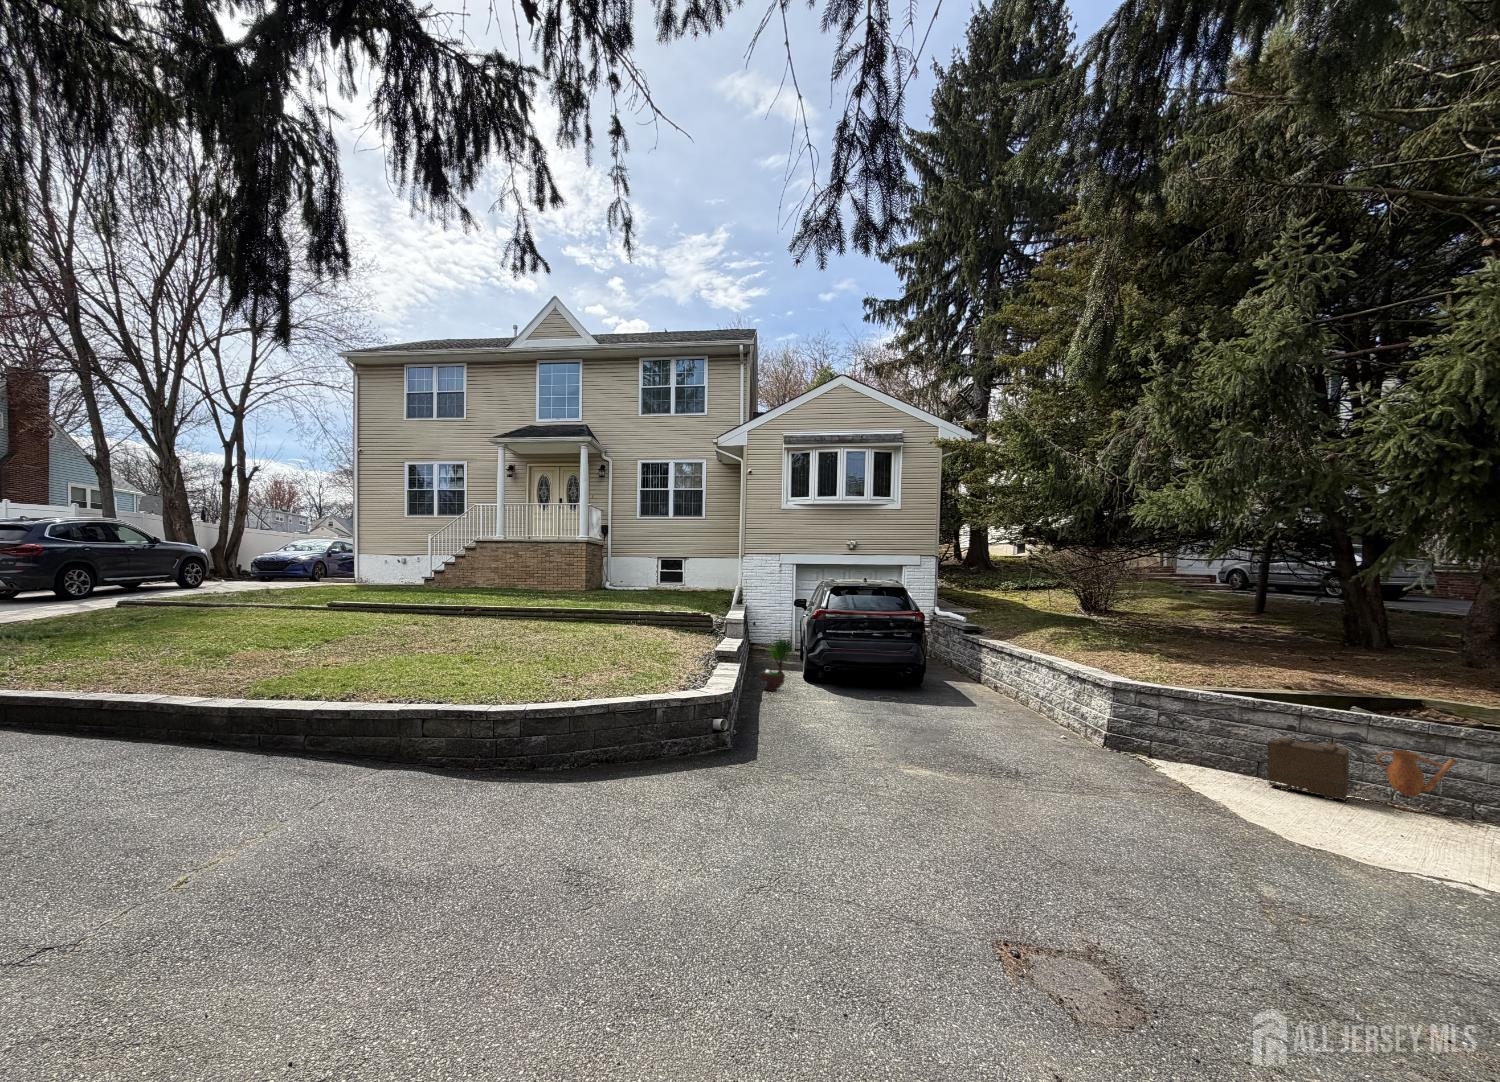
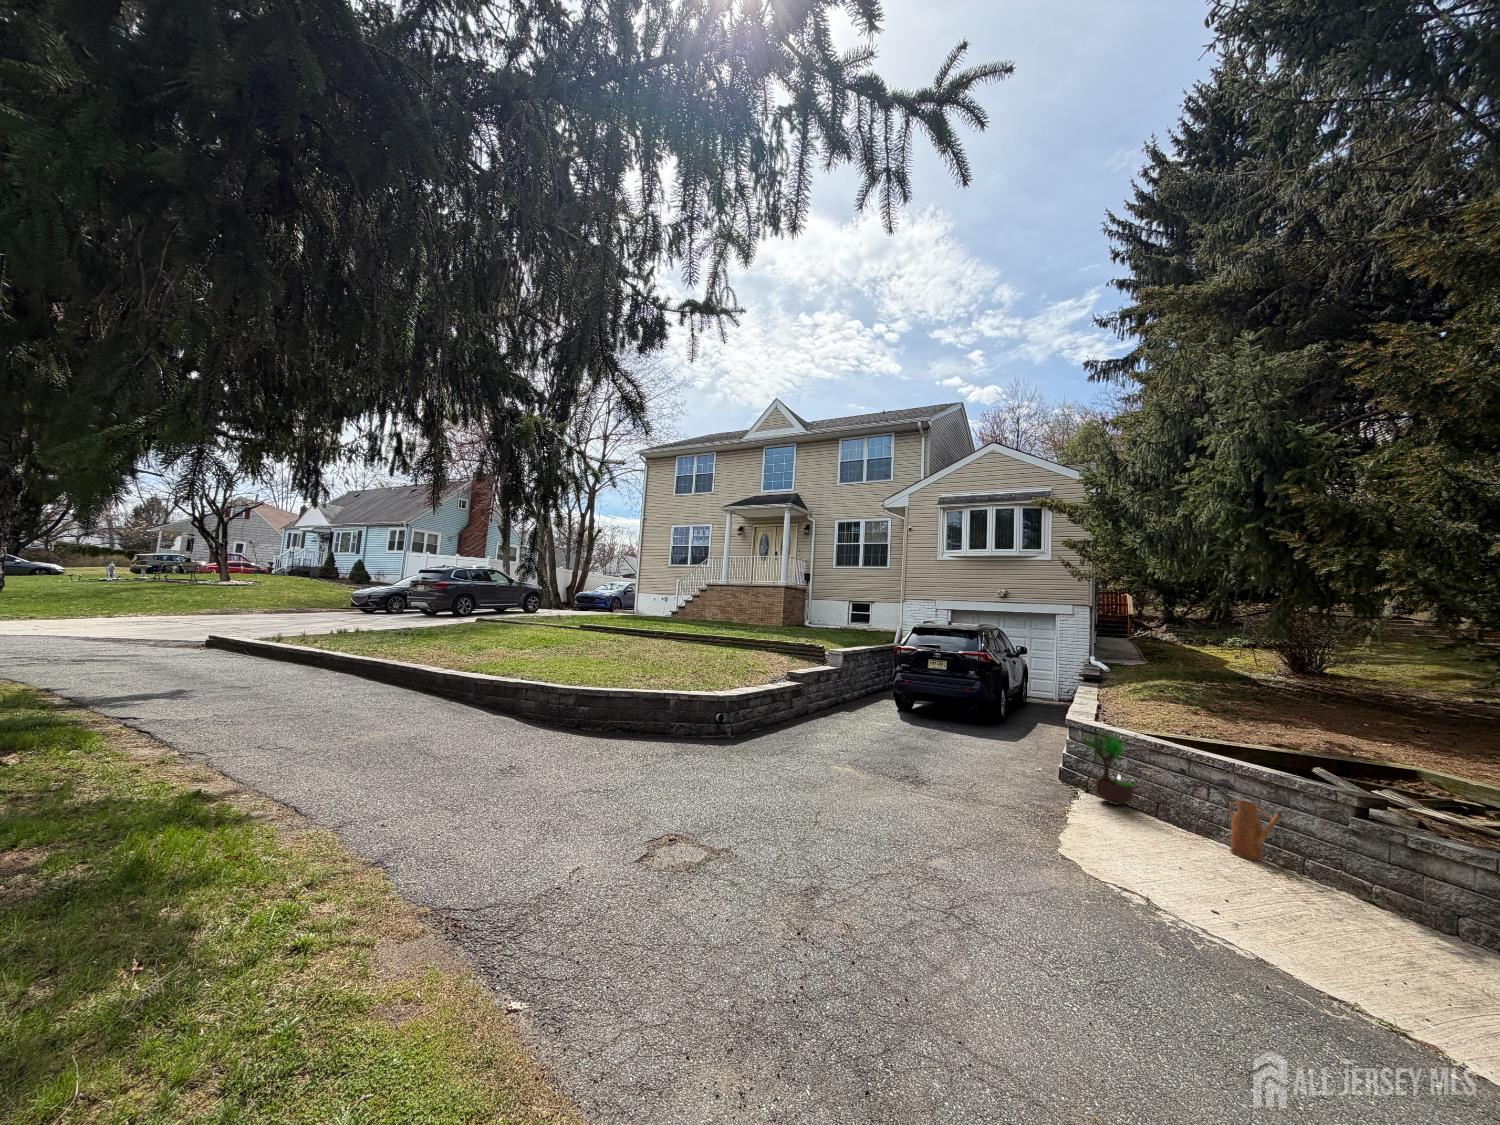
potted tree: present [759,639,794,691] -> present [1085,734,1133,805]
wooden crate: present [1267,737,1349,800] -> none [1133,780,1220,838]

